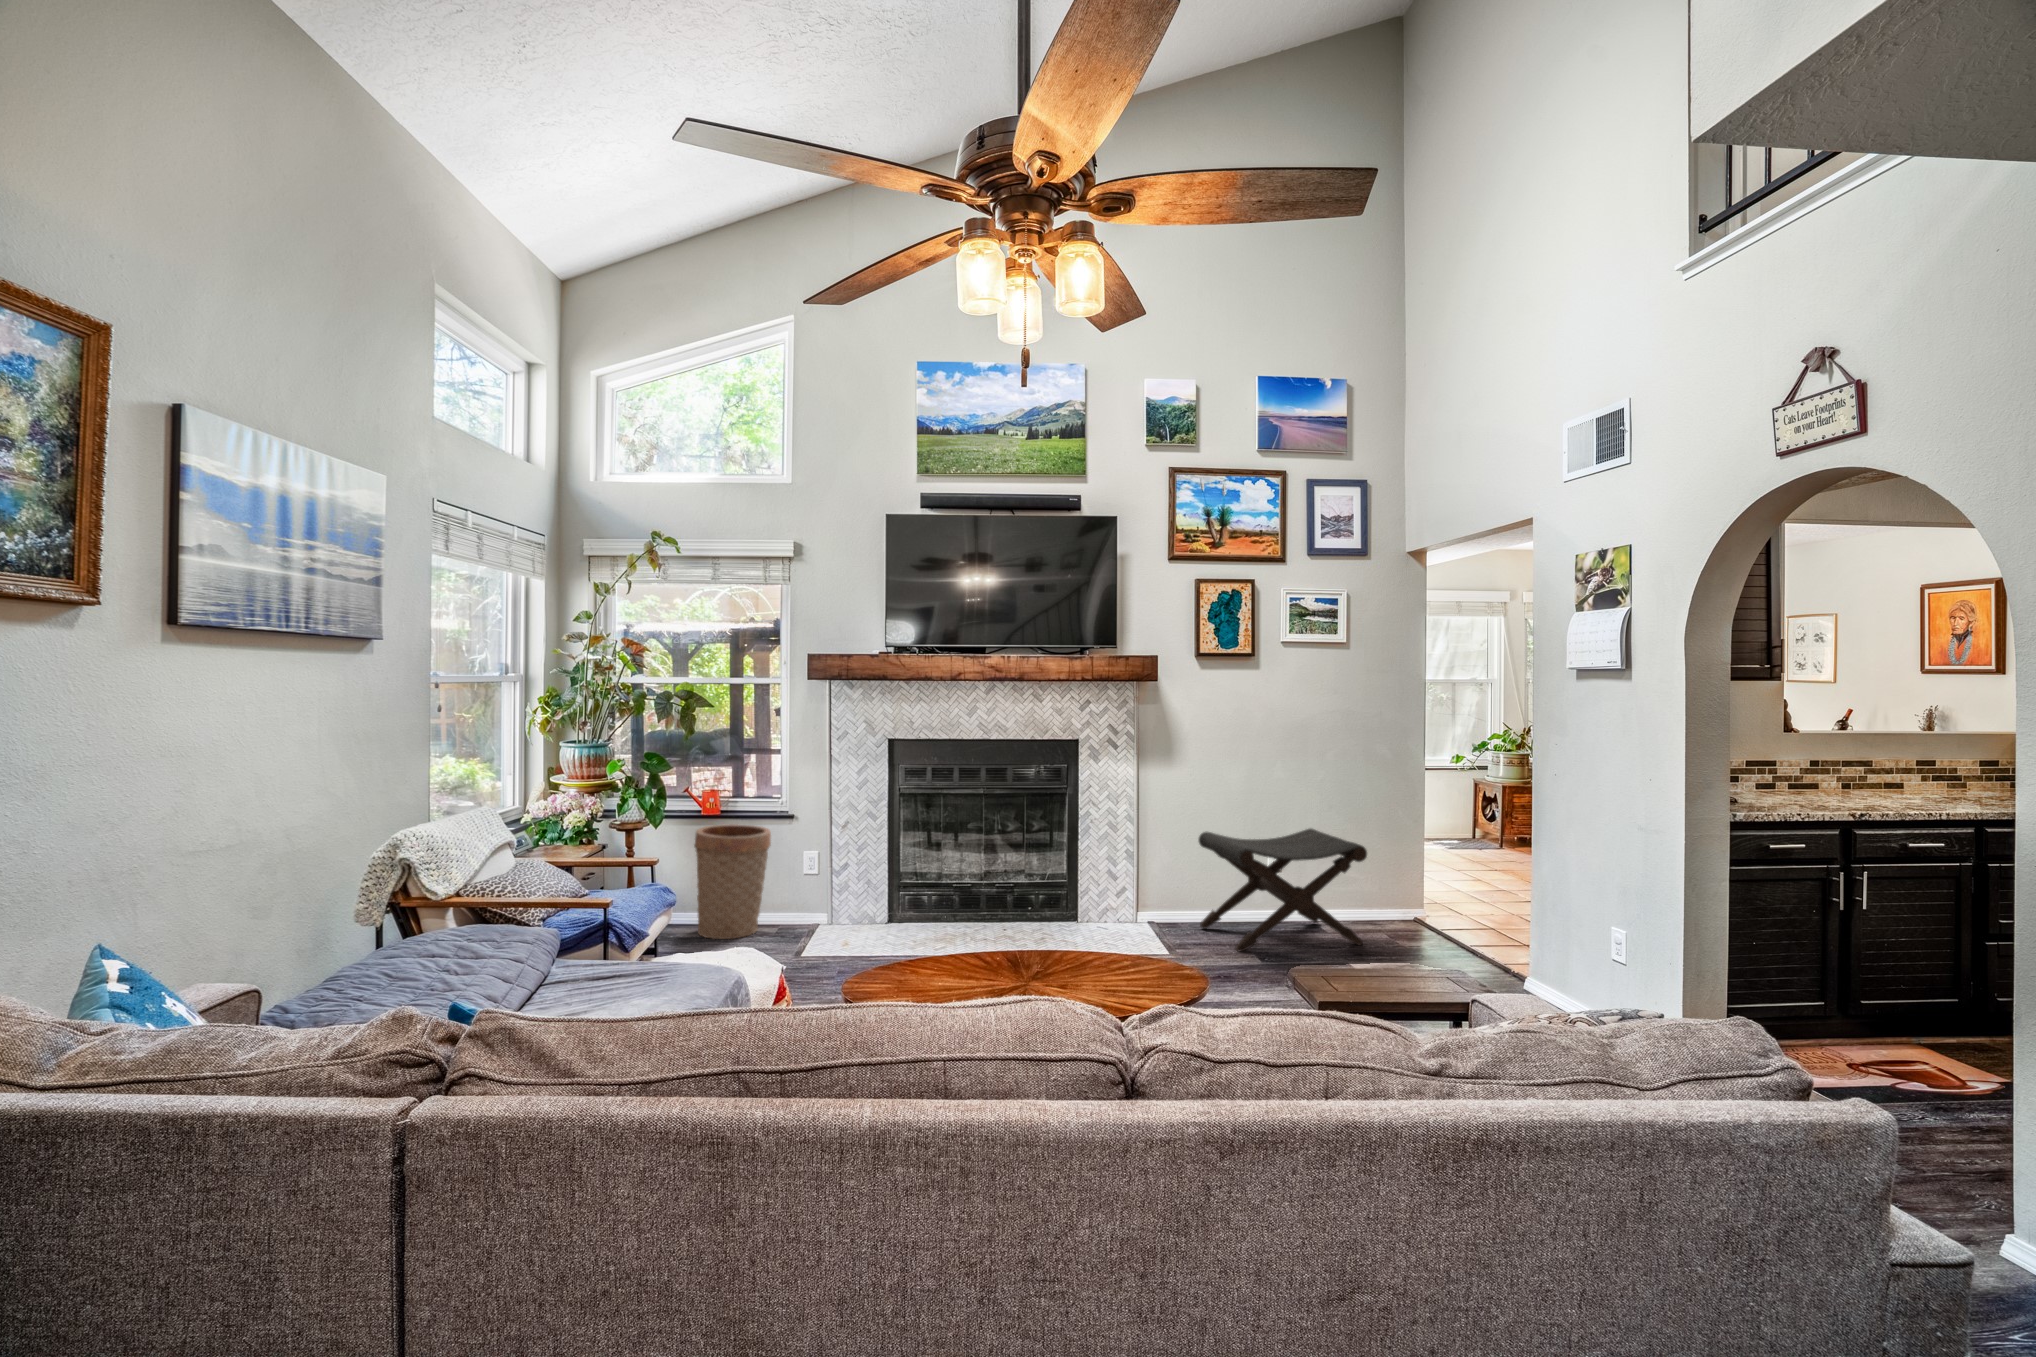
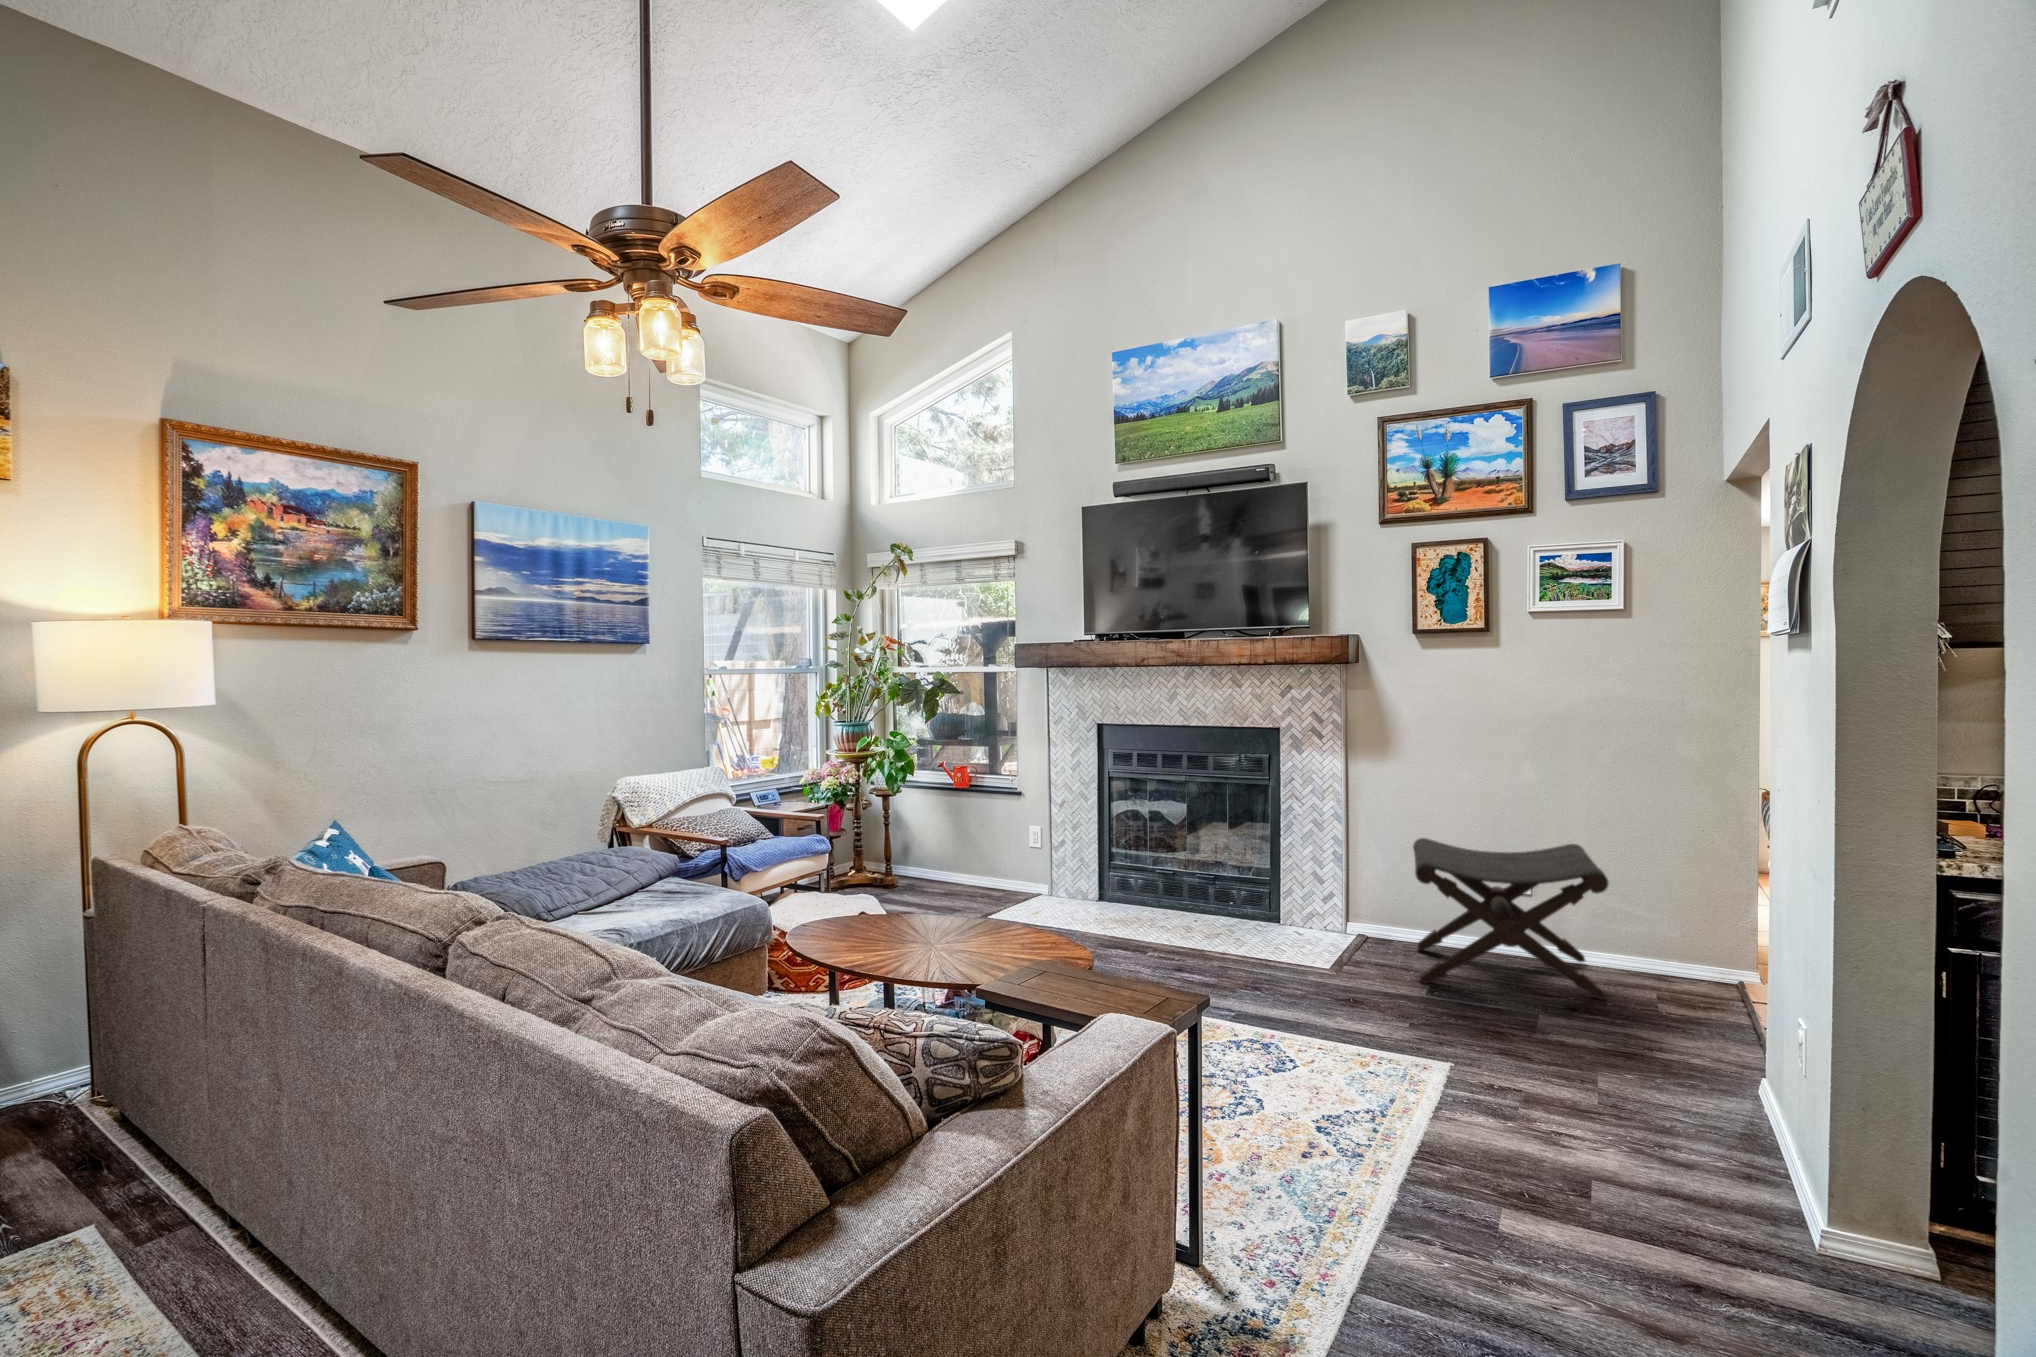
basket: present [694,824,771,939] -> none [930,799,995,900]

